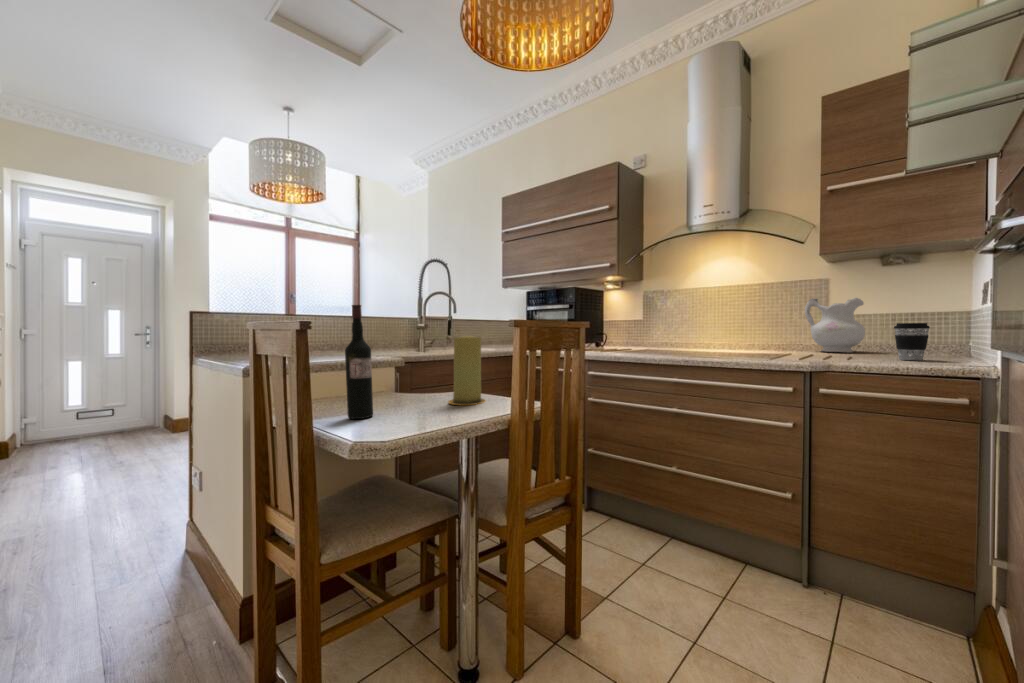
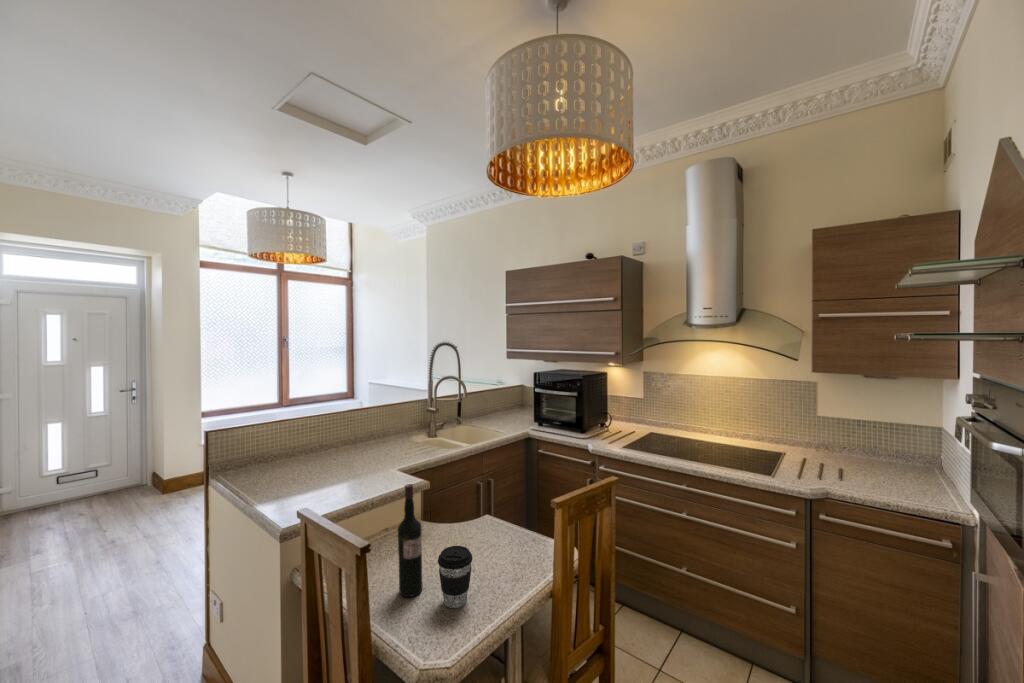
ceramic pitcher: present [805,298,865,352] -> none [799,406,854,462]
coffee cup: present [894,323,930,360] -> present [438,546,473,608]
candle: present [449,336,486,405] -> none [487,490,522,565]

